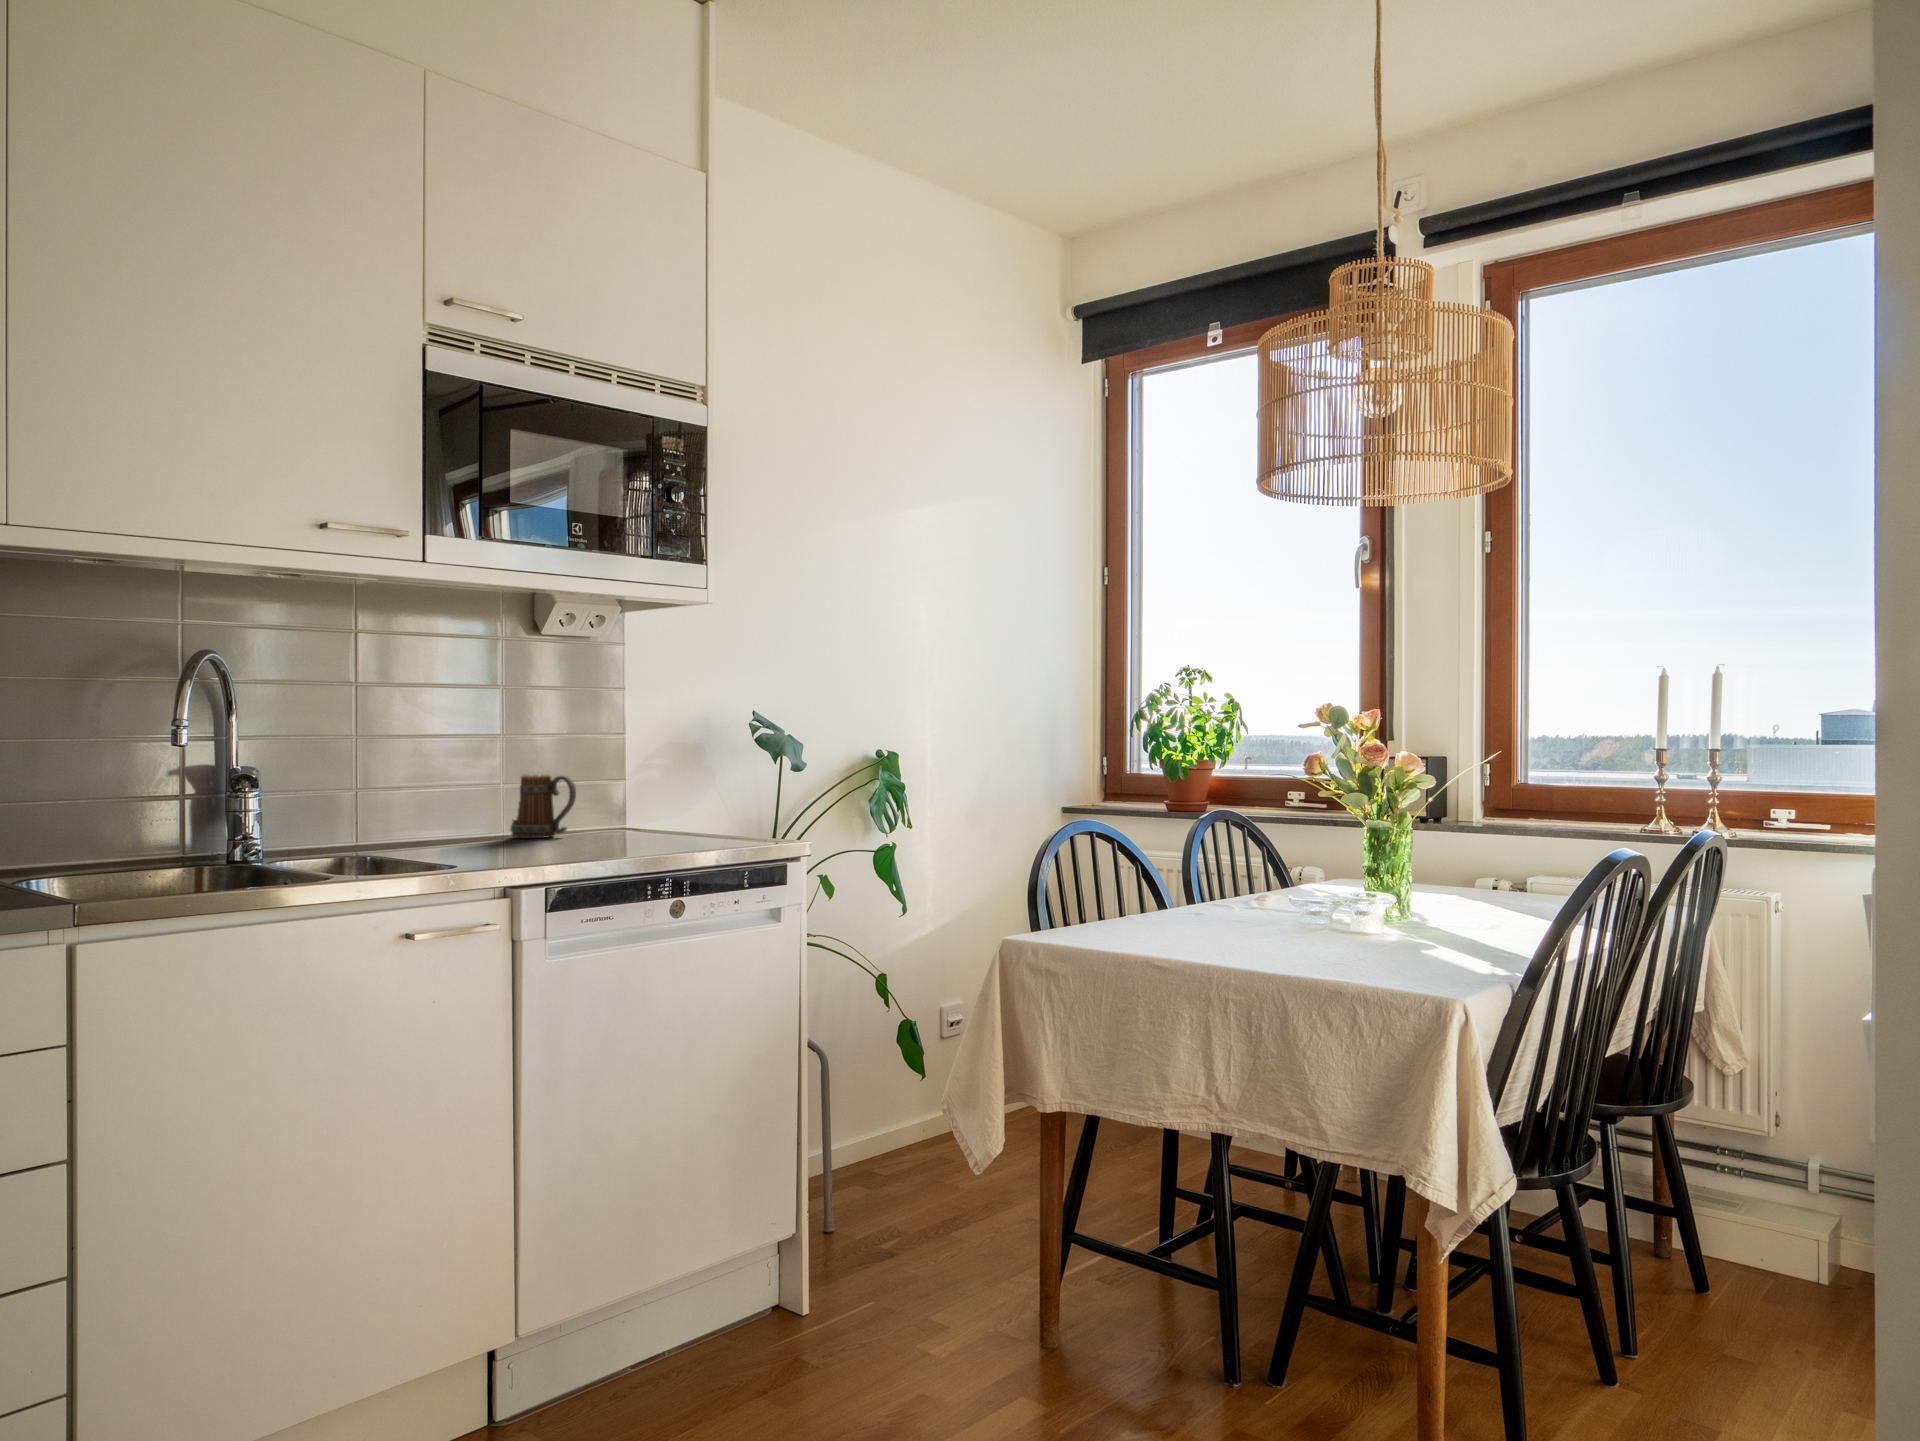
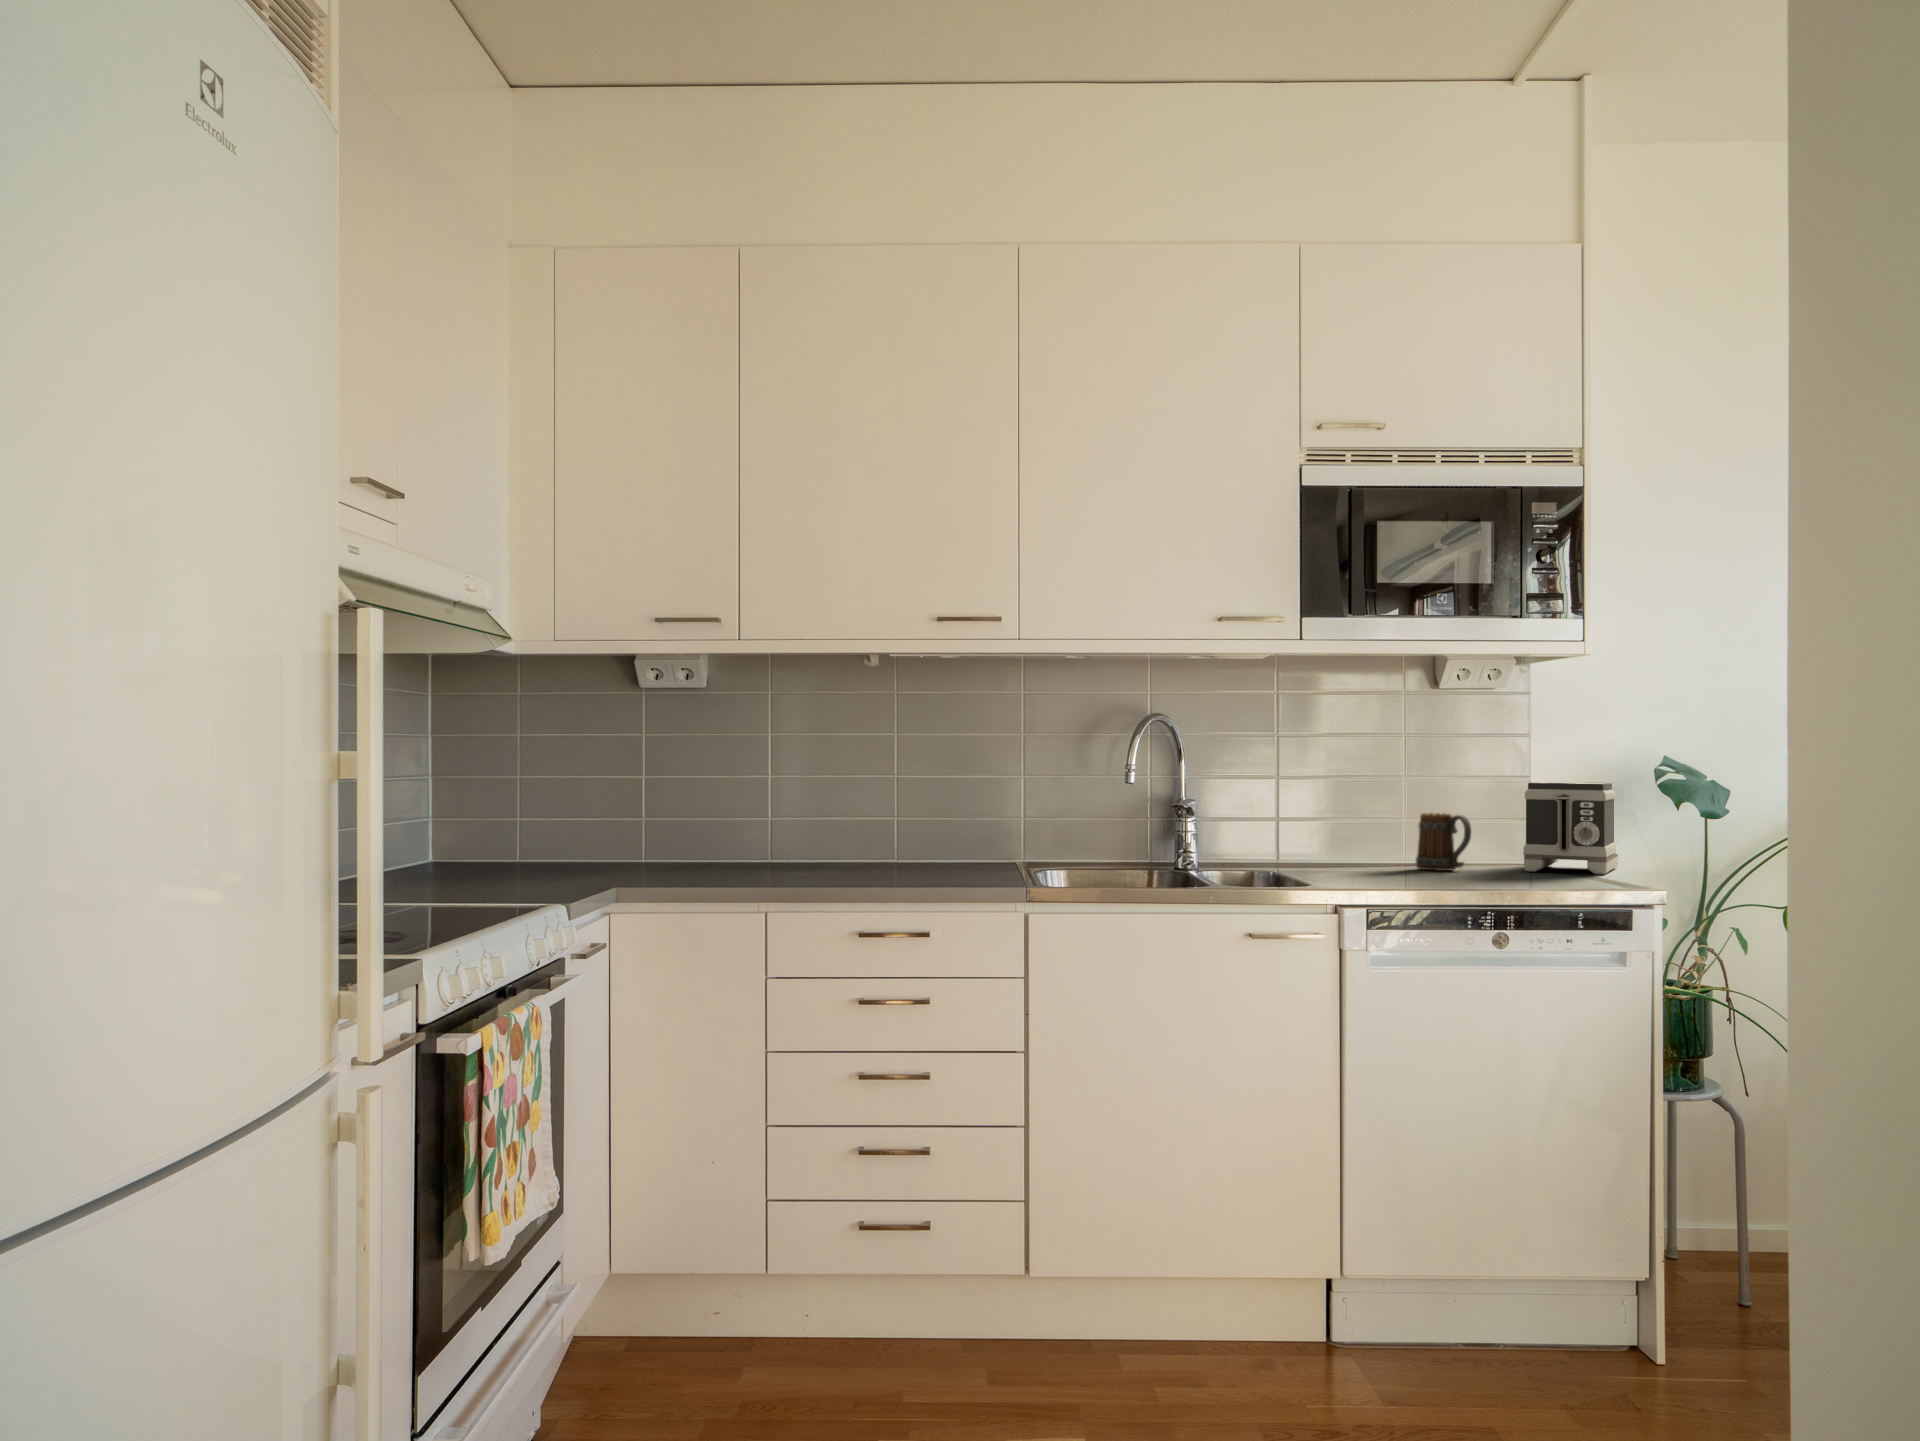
toaster: none [614,739,706,832] -> present [1523,782,1618,875]

